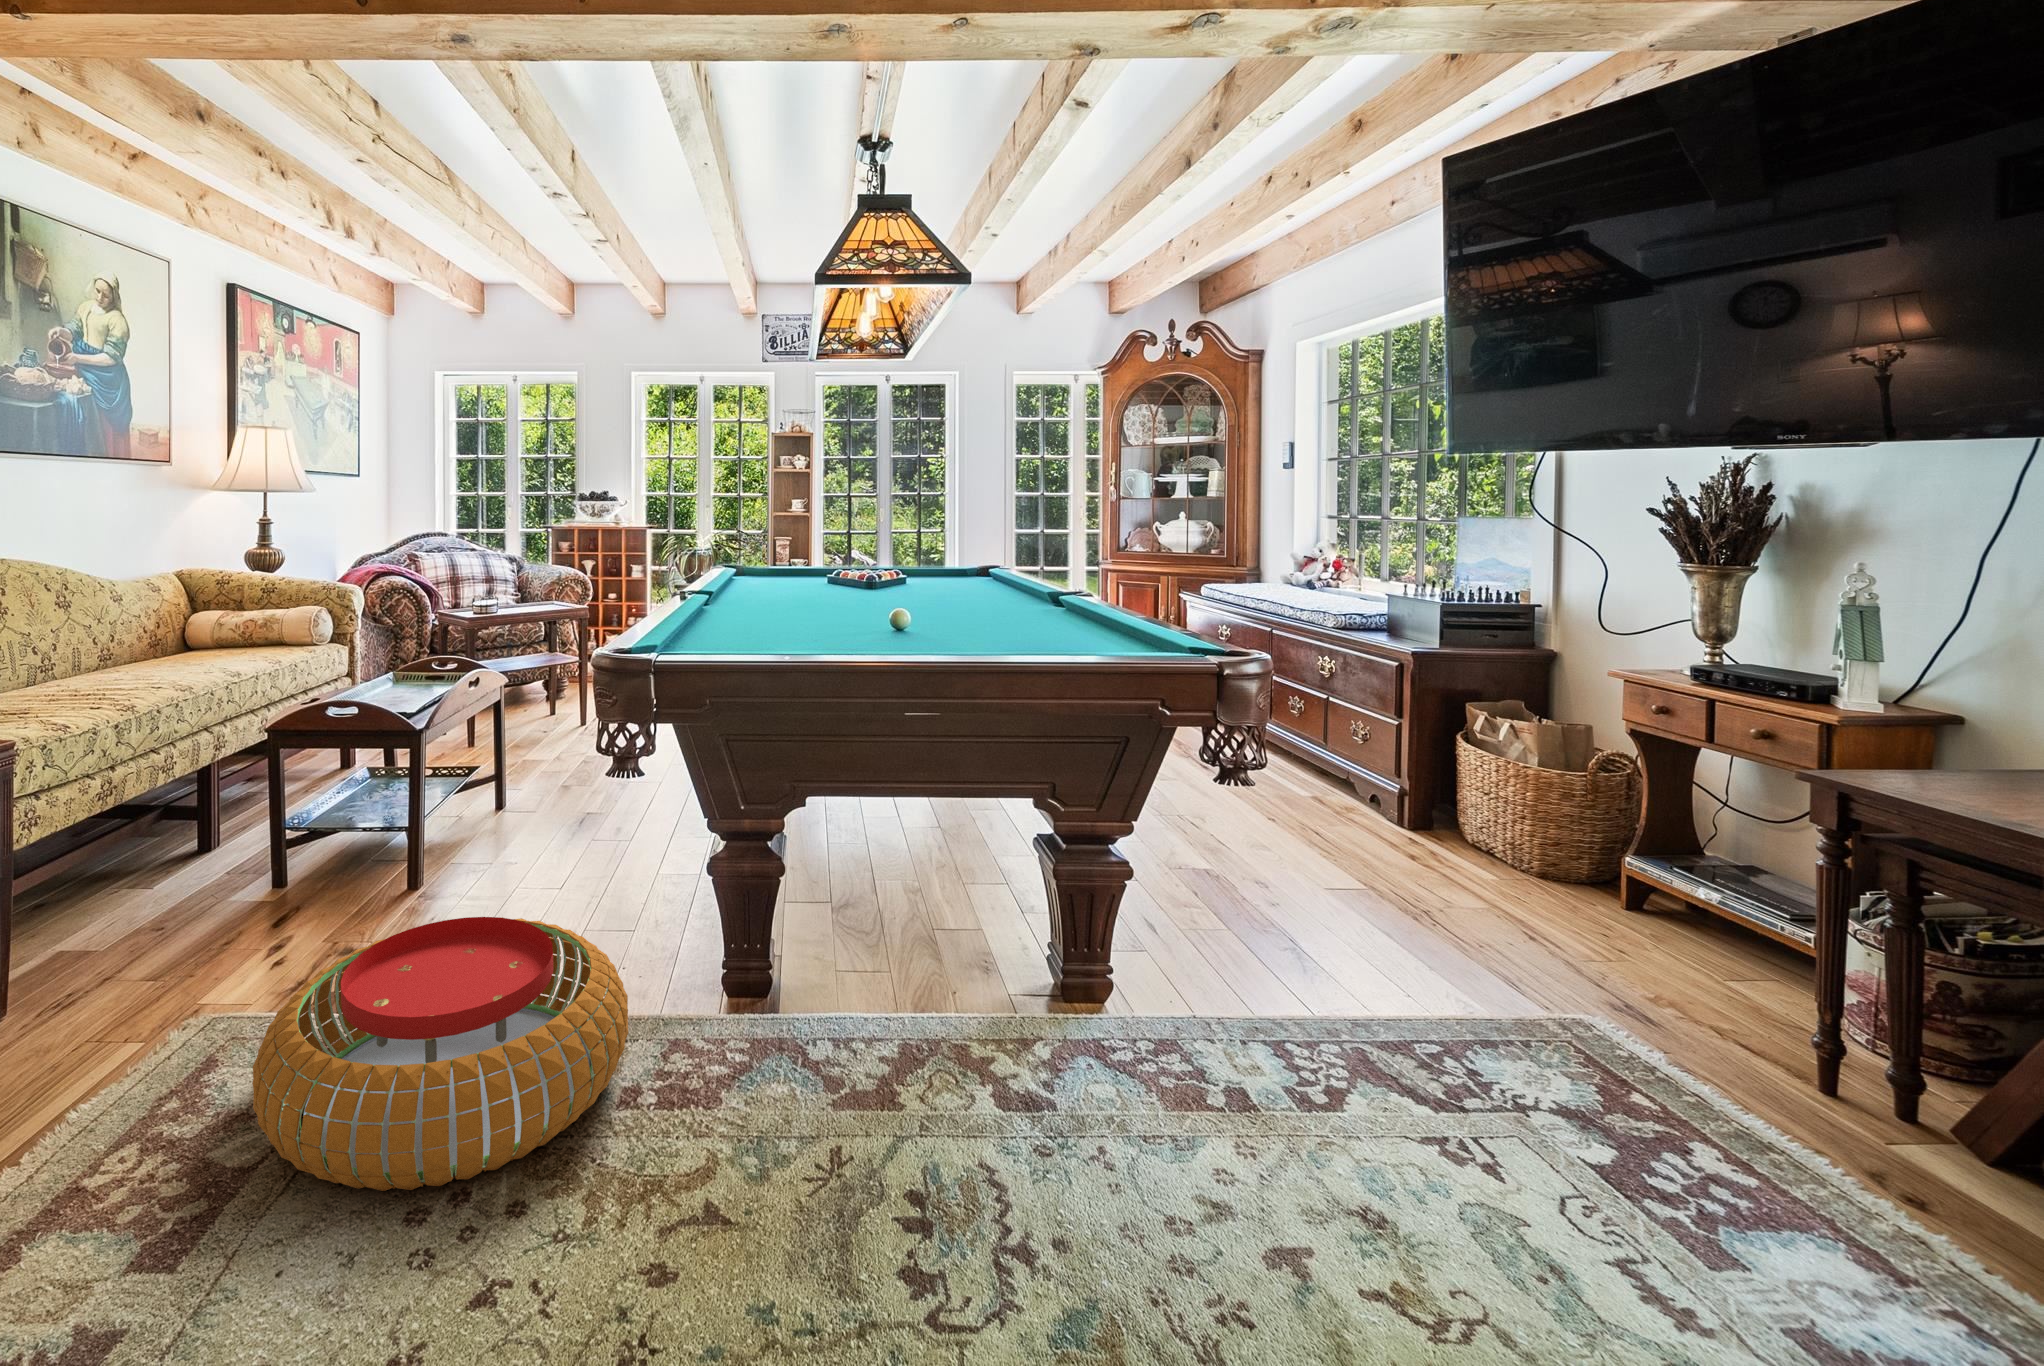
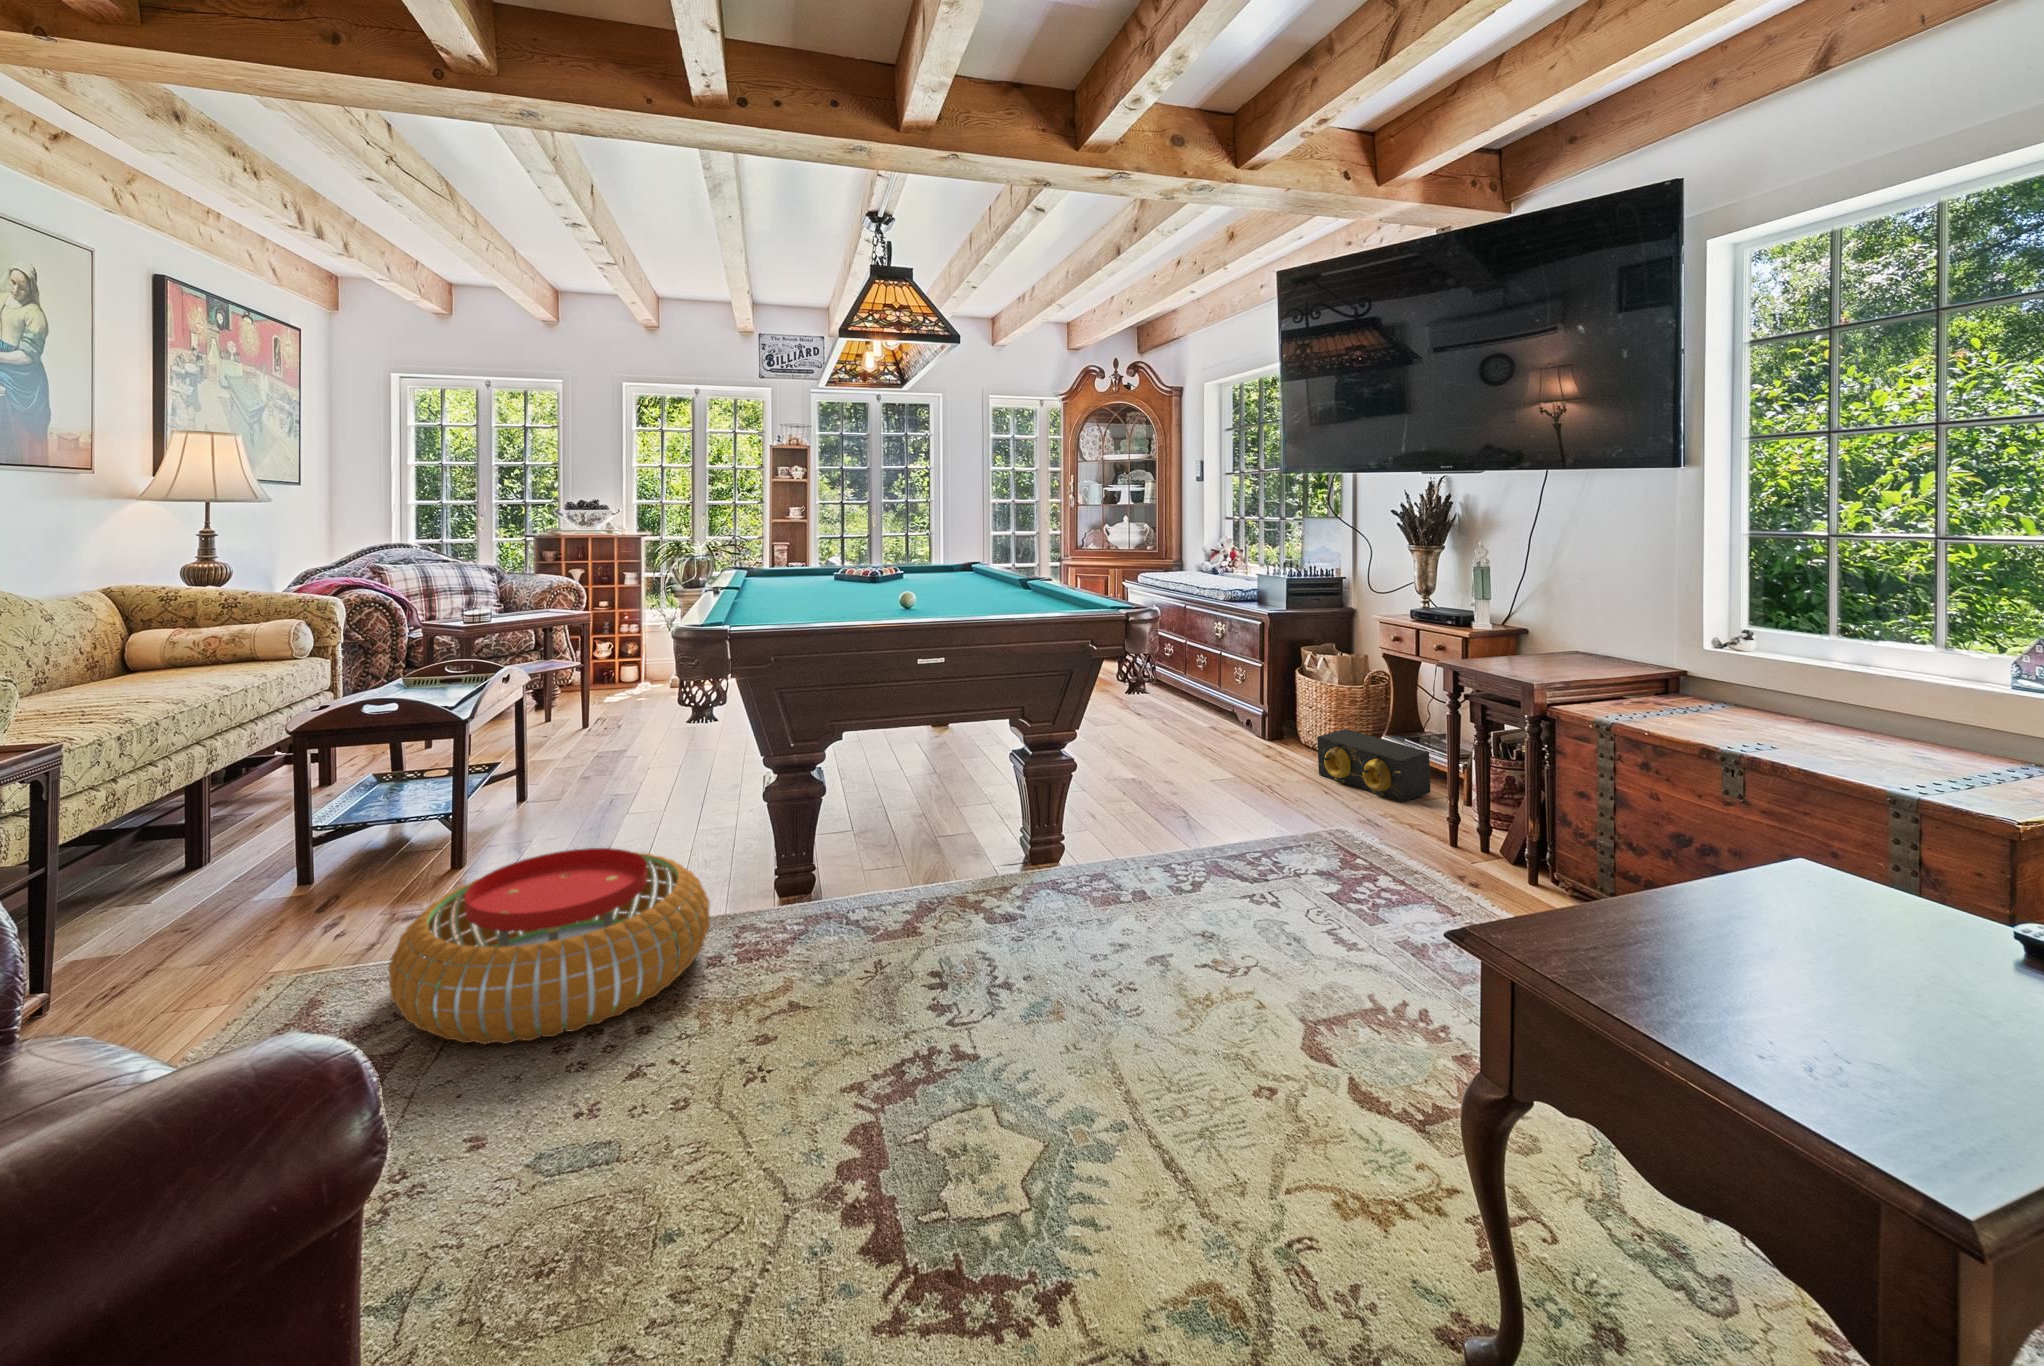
speaker: none [1505,829,1726,966] -> present [1317,729,1431,802]

